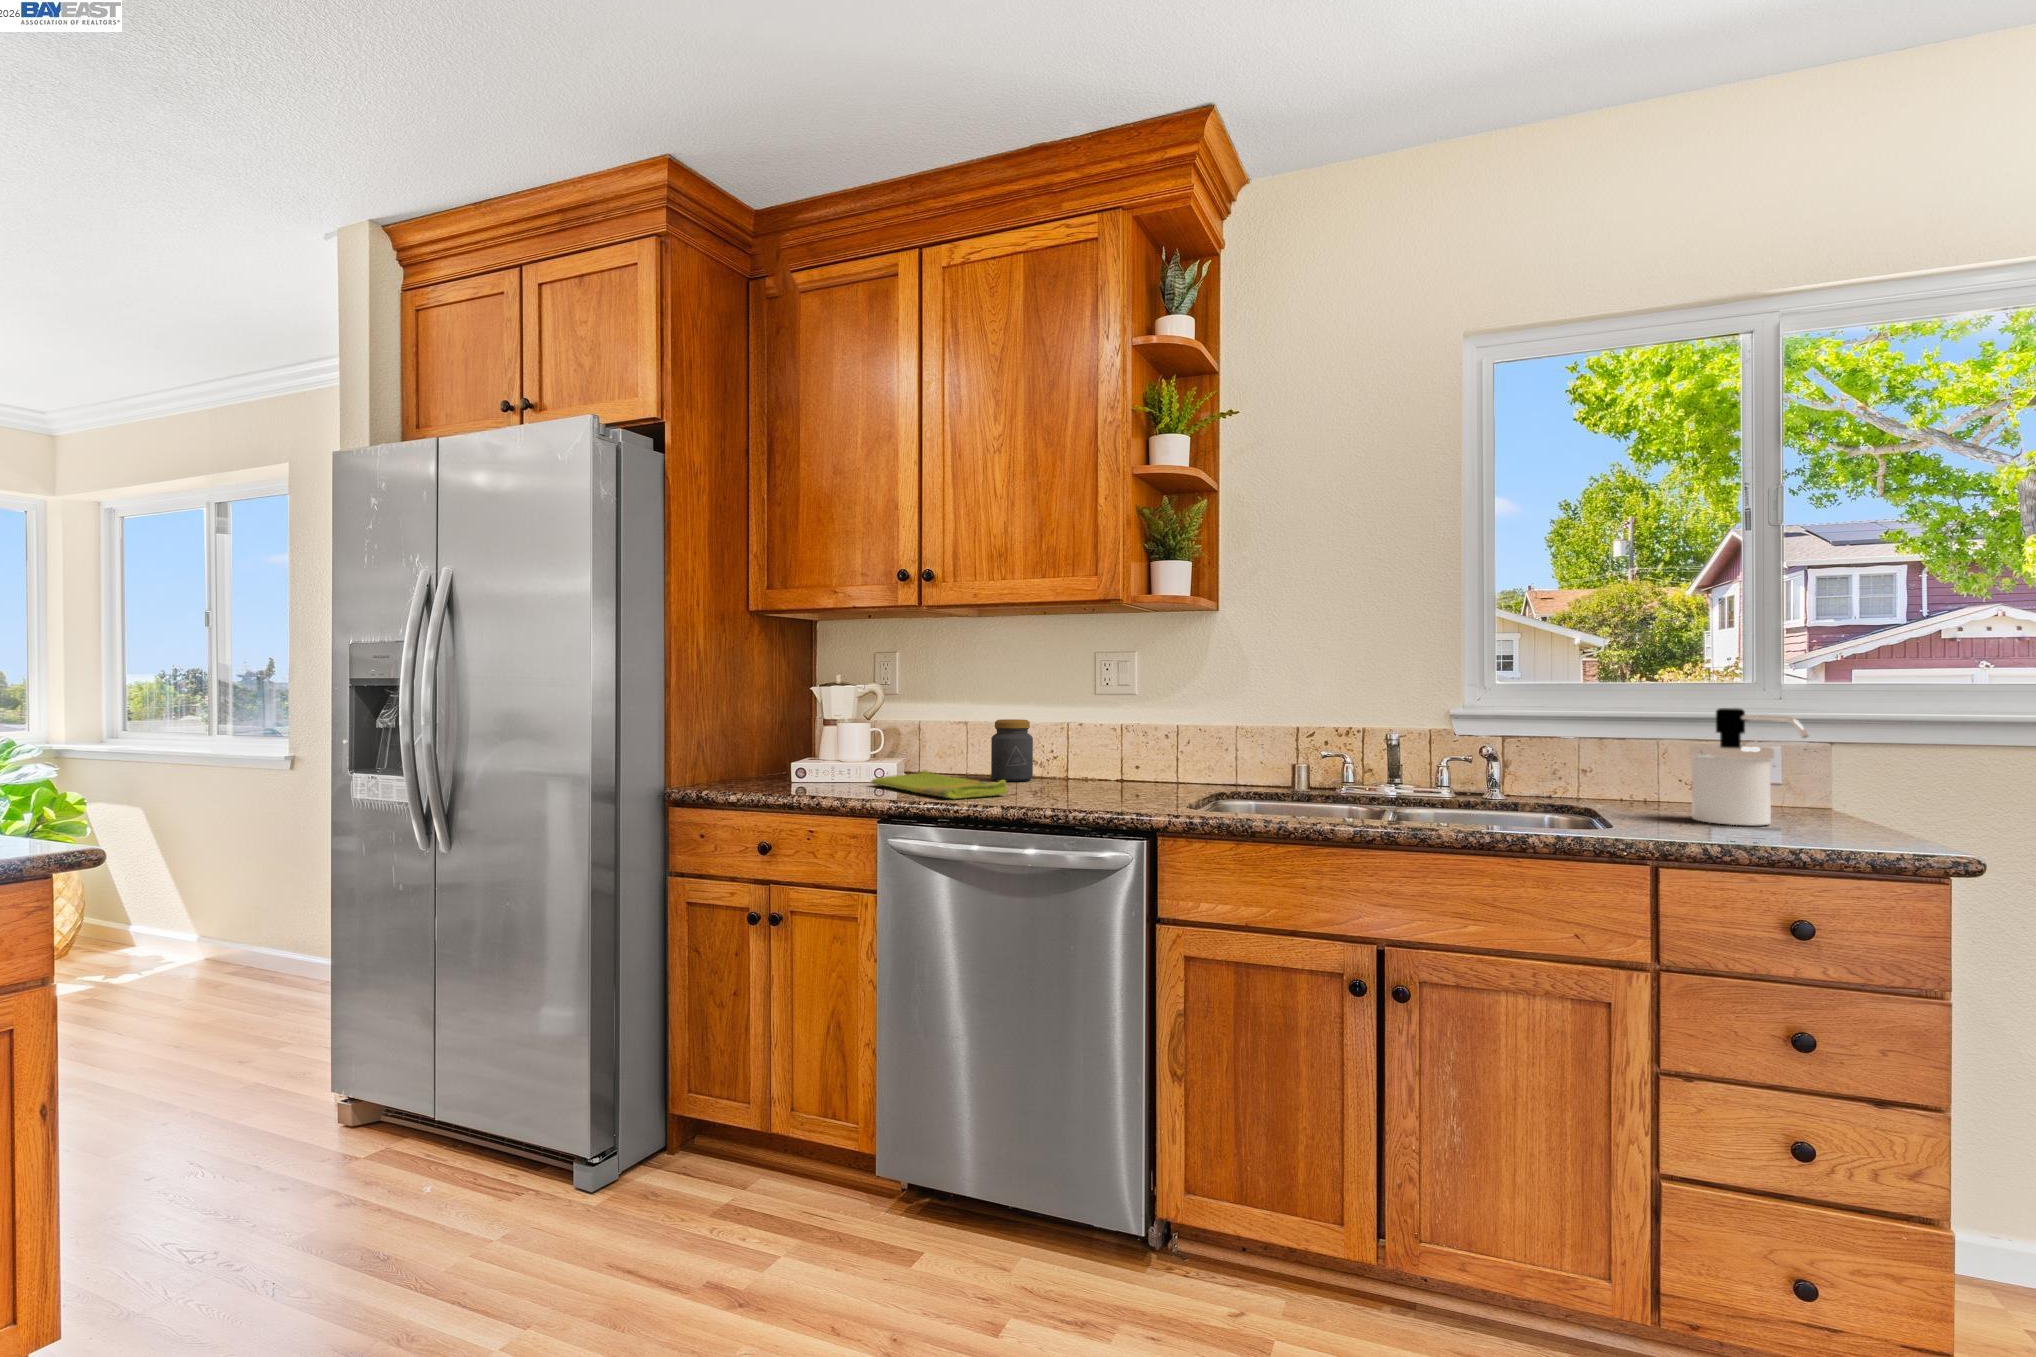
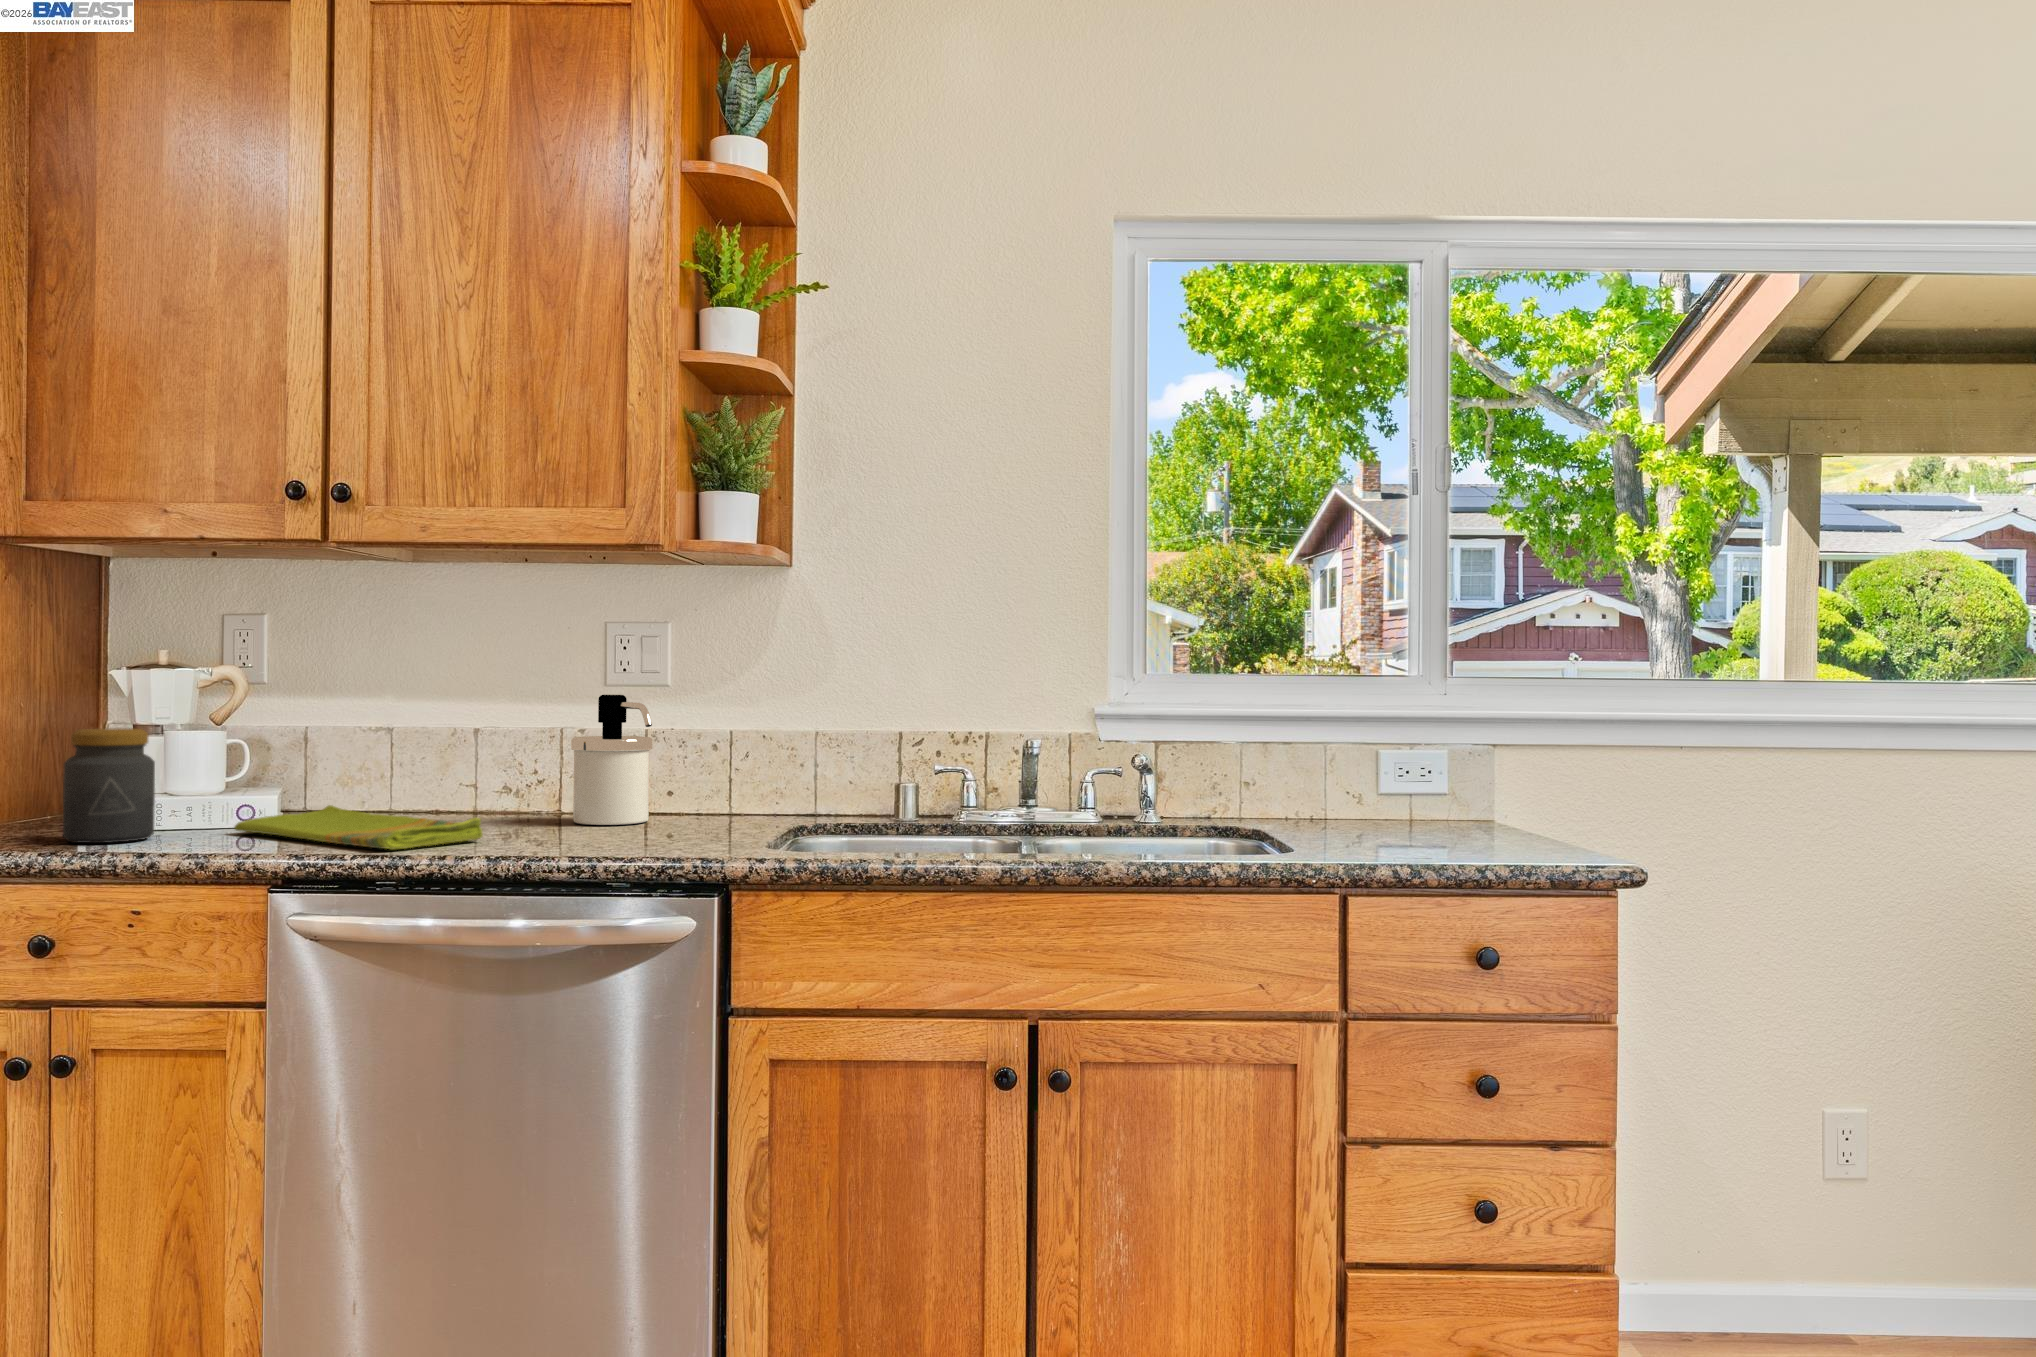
soap dispenser: present [1689,708,1808,825] -> present [571,695,652,825]
jar: present [991,719,1033,781] -> present [63,728,155,843]

